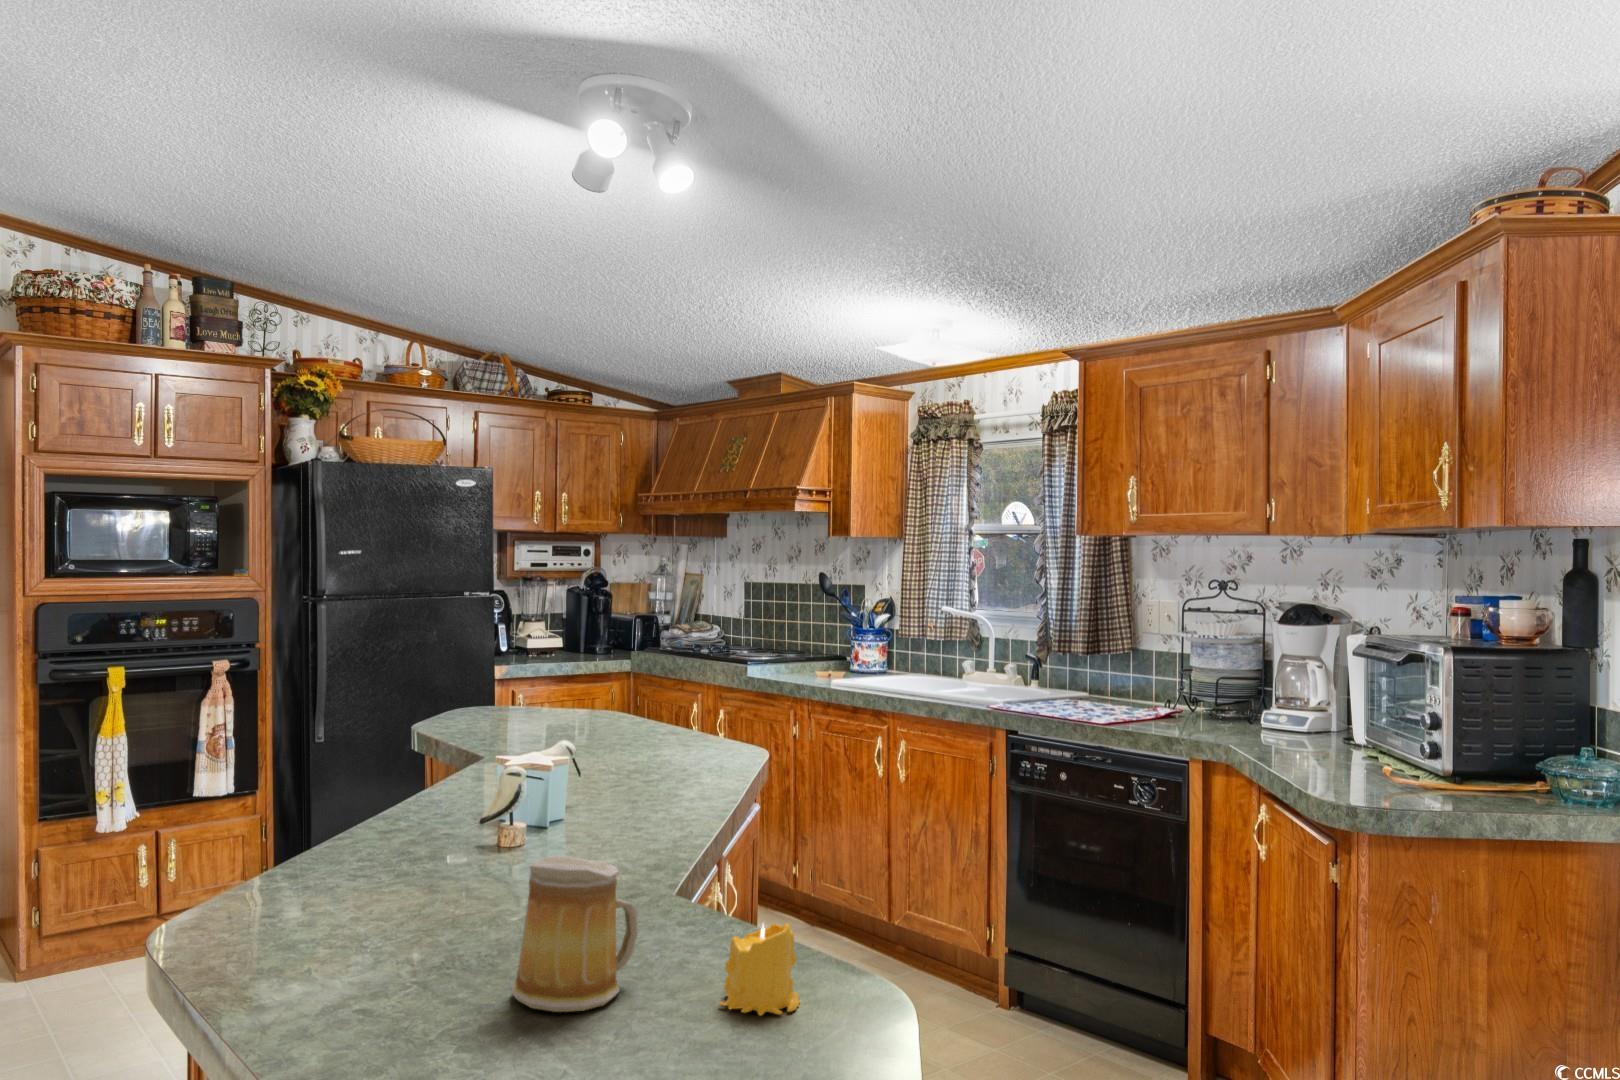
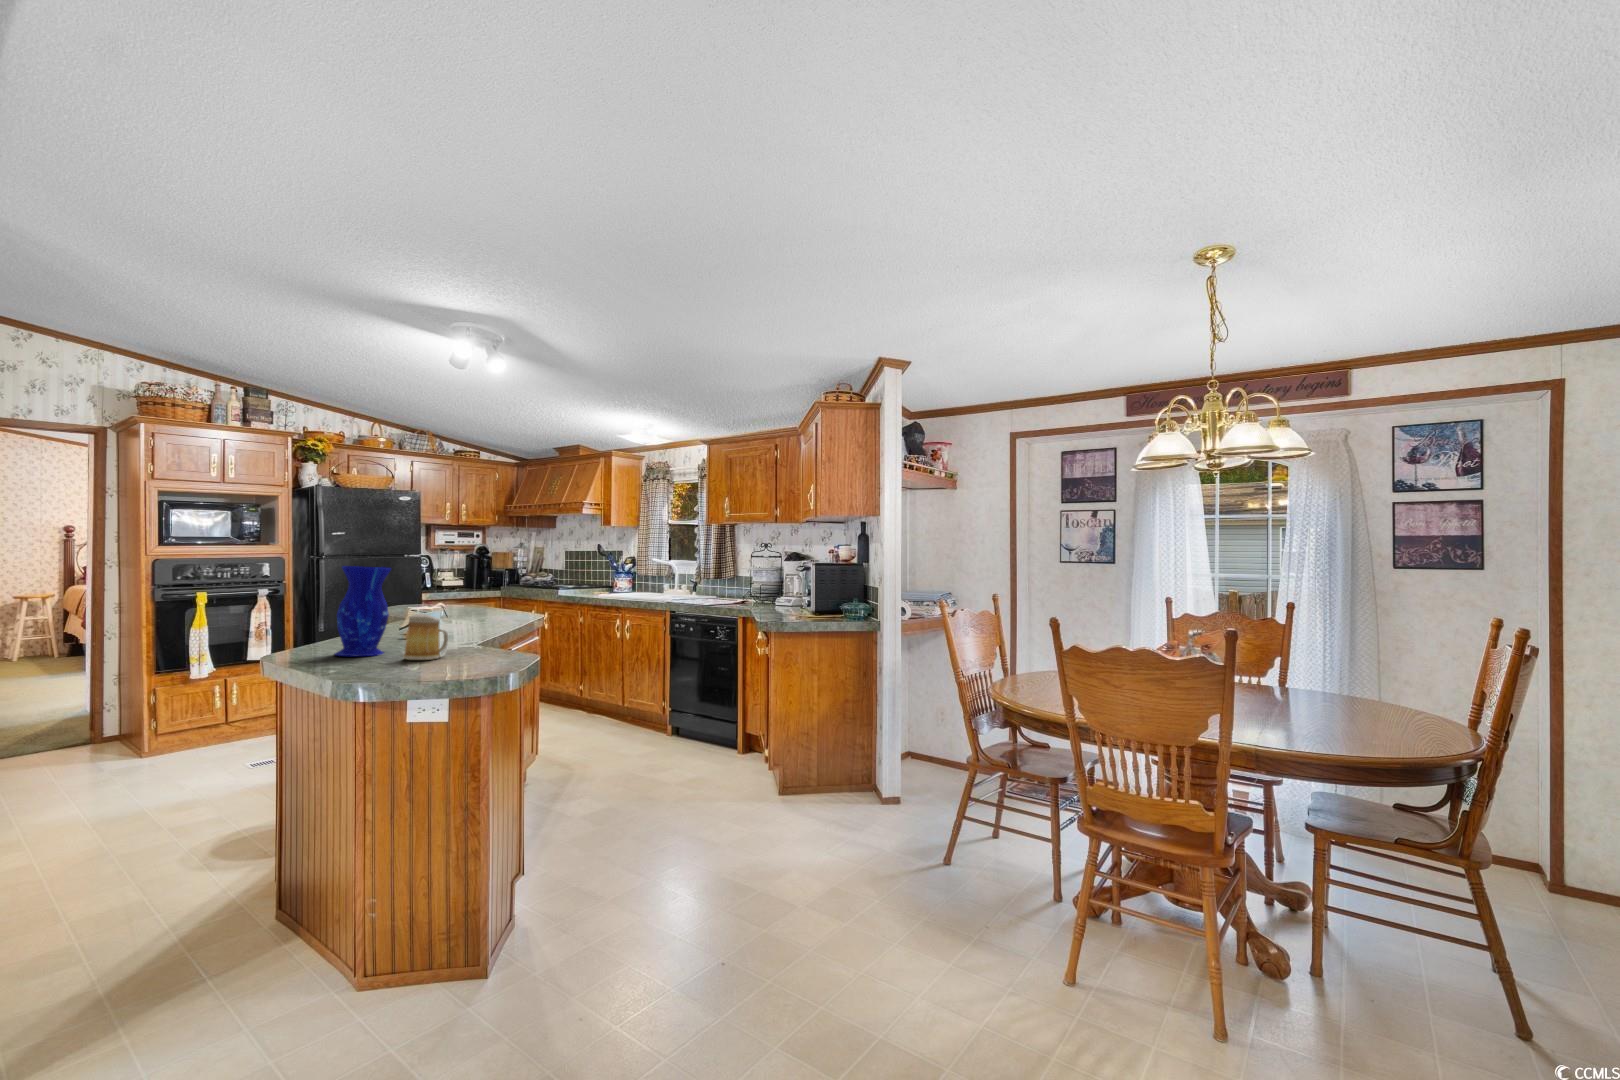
vase: none [322,684,474,967] -> present [335,566,391,656]
candle: present [719,924,800,1016] -> none [473,633,502,659]

